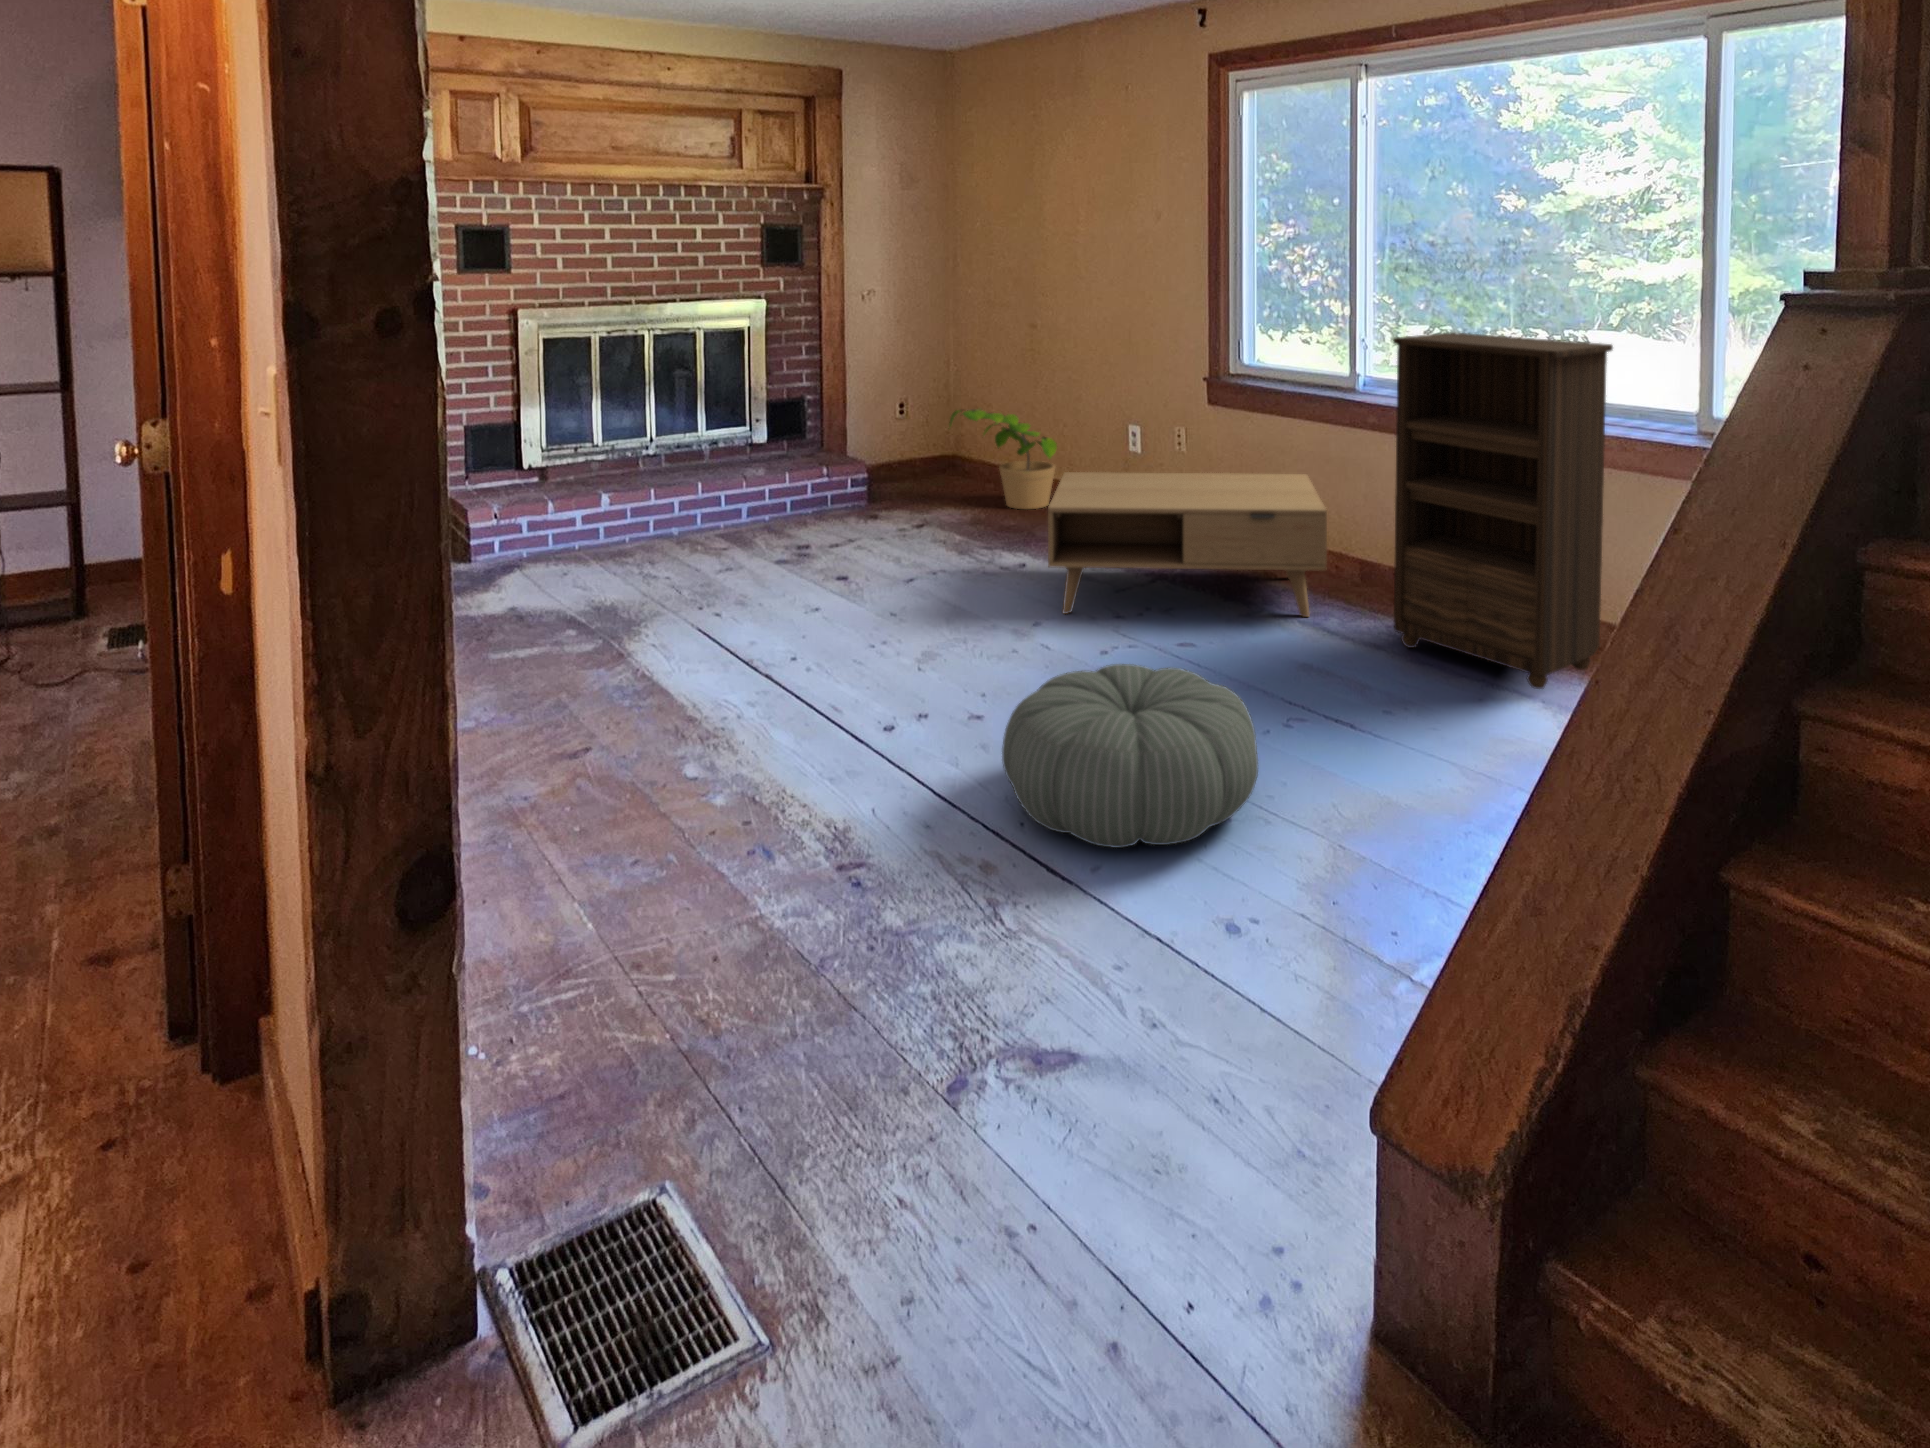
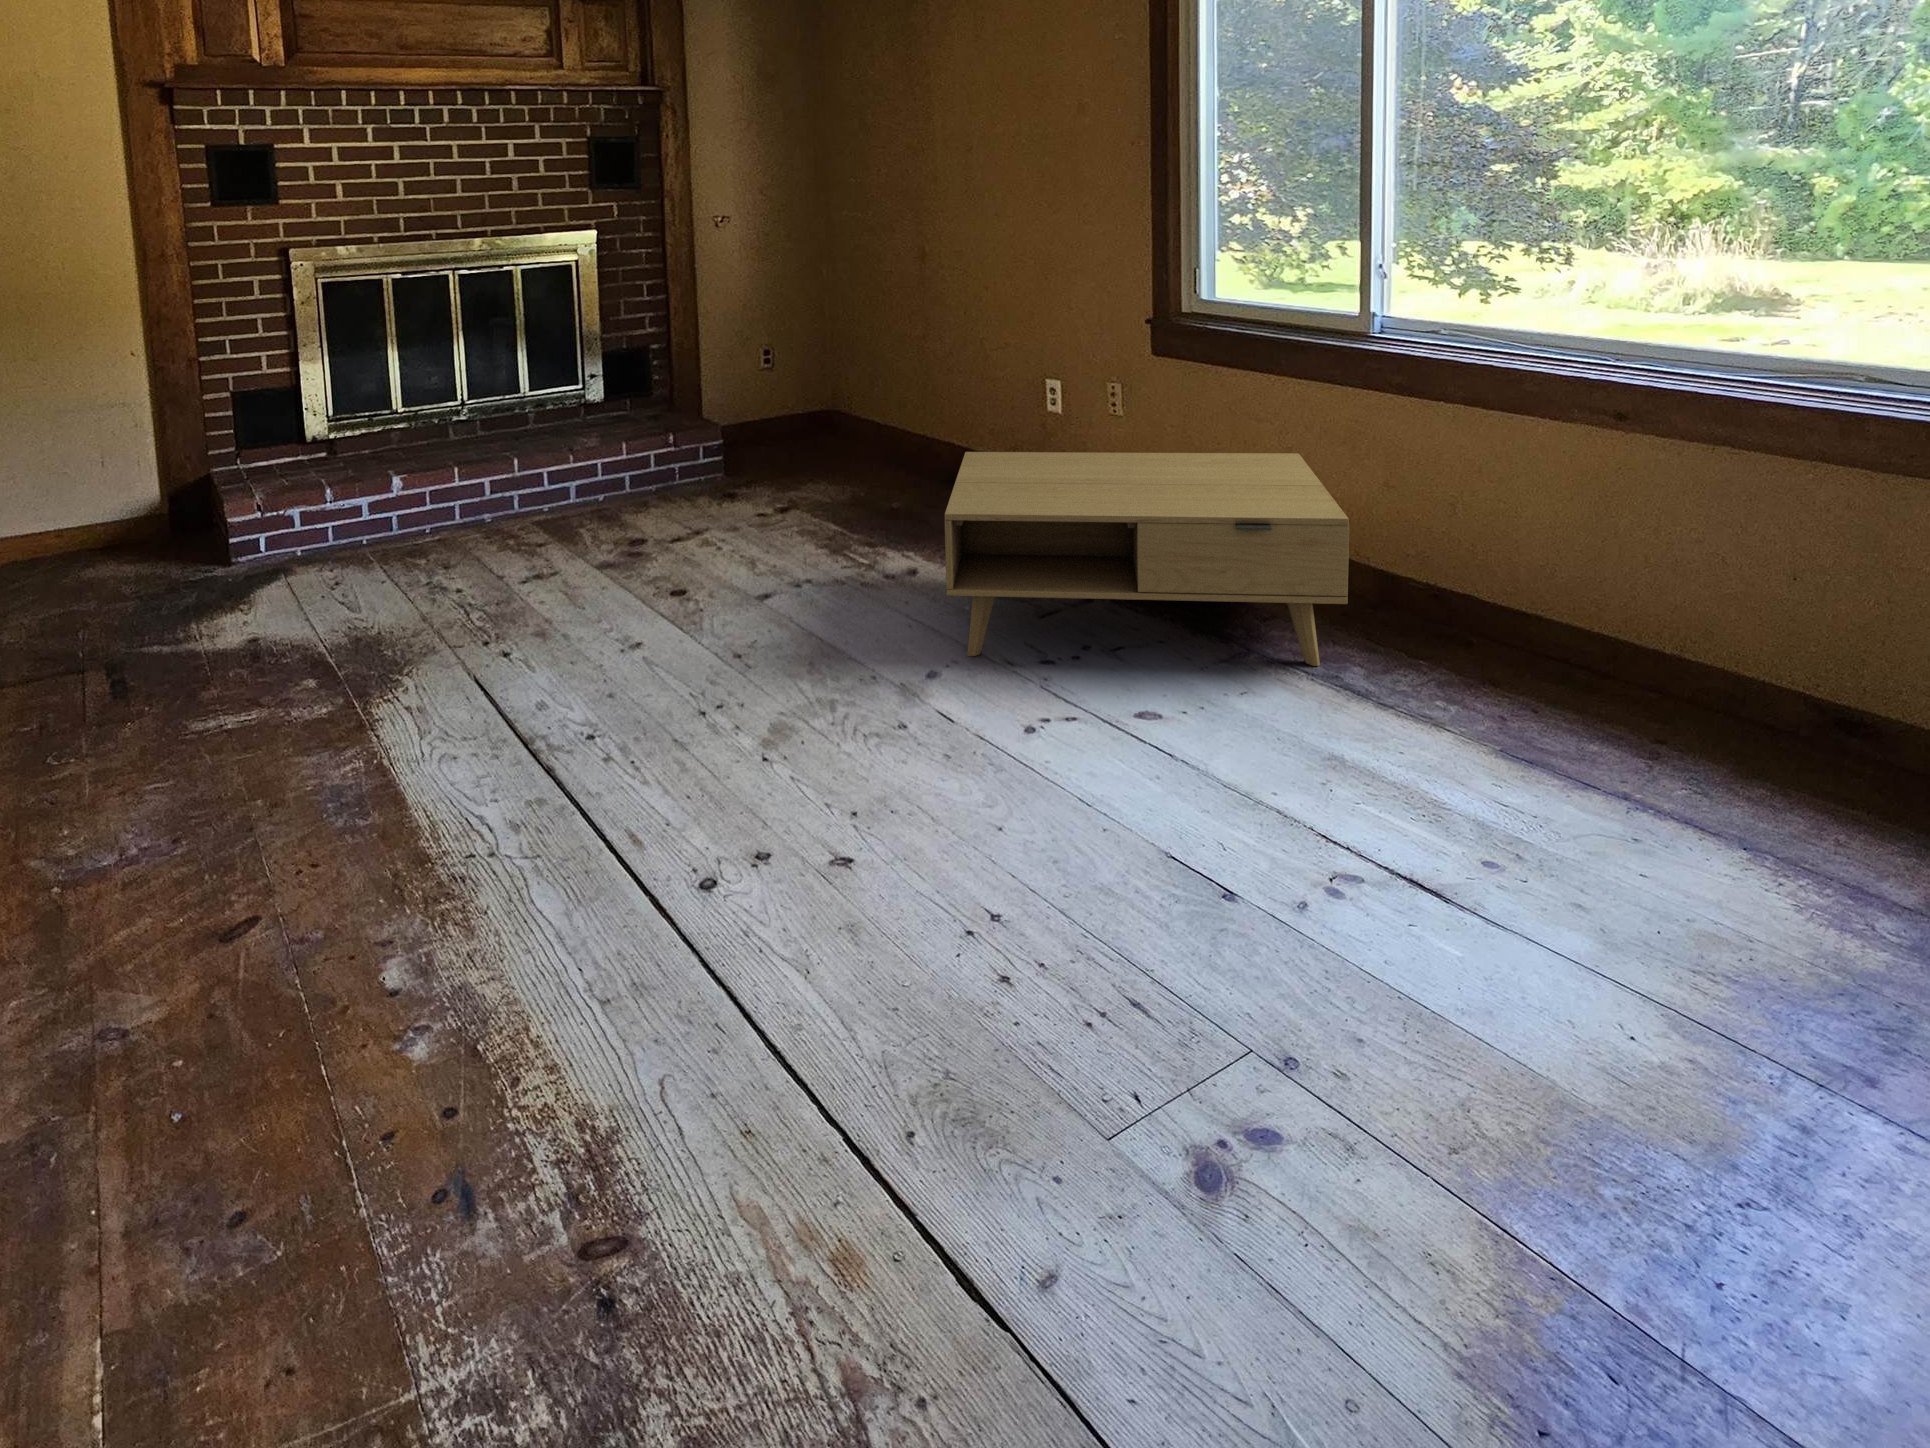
bookshelf: present [1393,332,1613,689] -> none [1461,257,1850,821]
potted plant: present [950,409,1057,509] -> none [817,360,954,484]
pouf: present [1002,664,1258,848] -> none [877,816,1329,1224]

